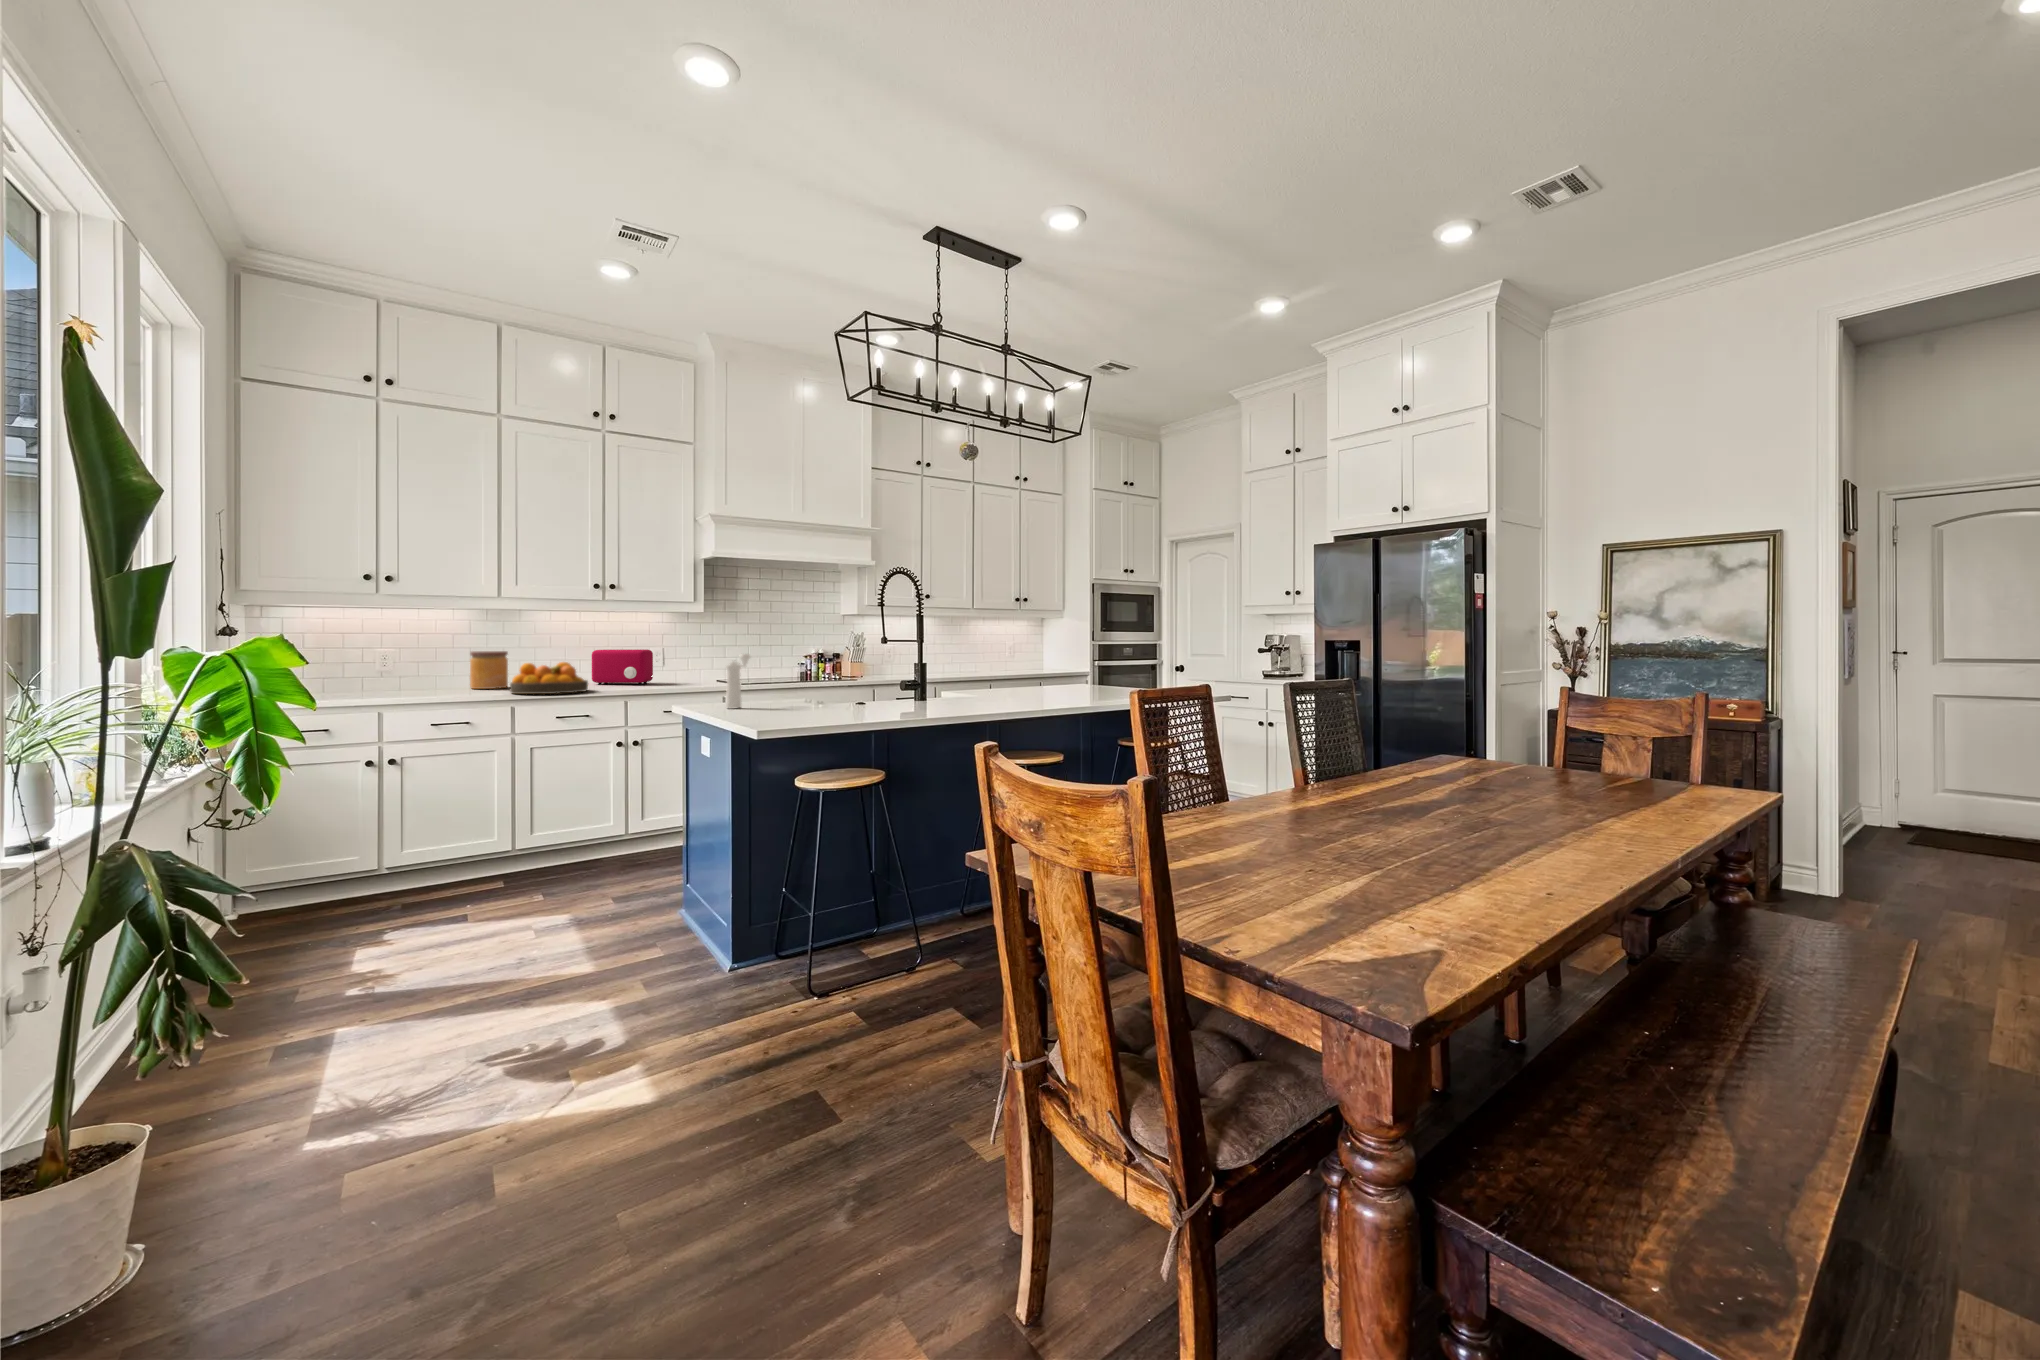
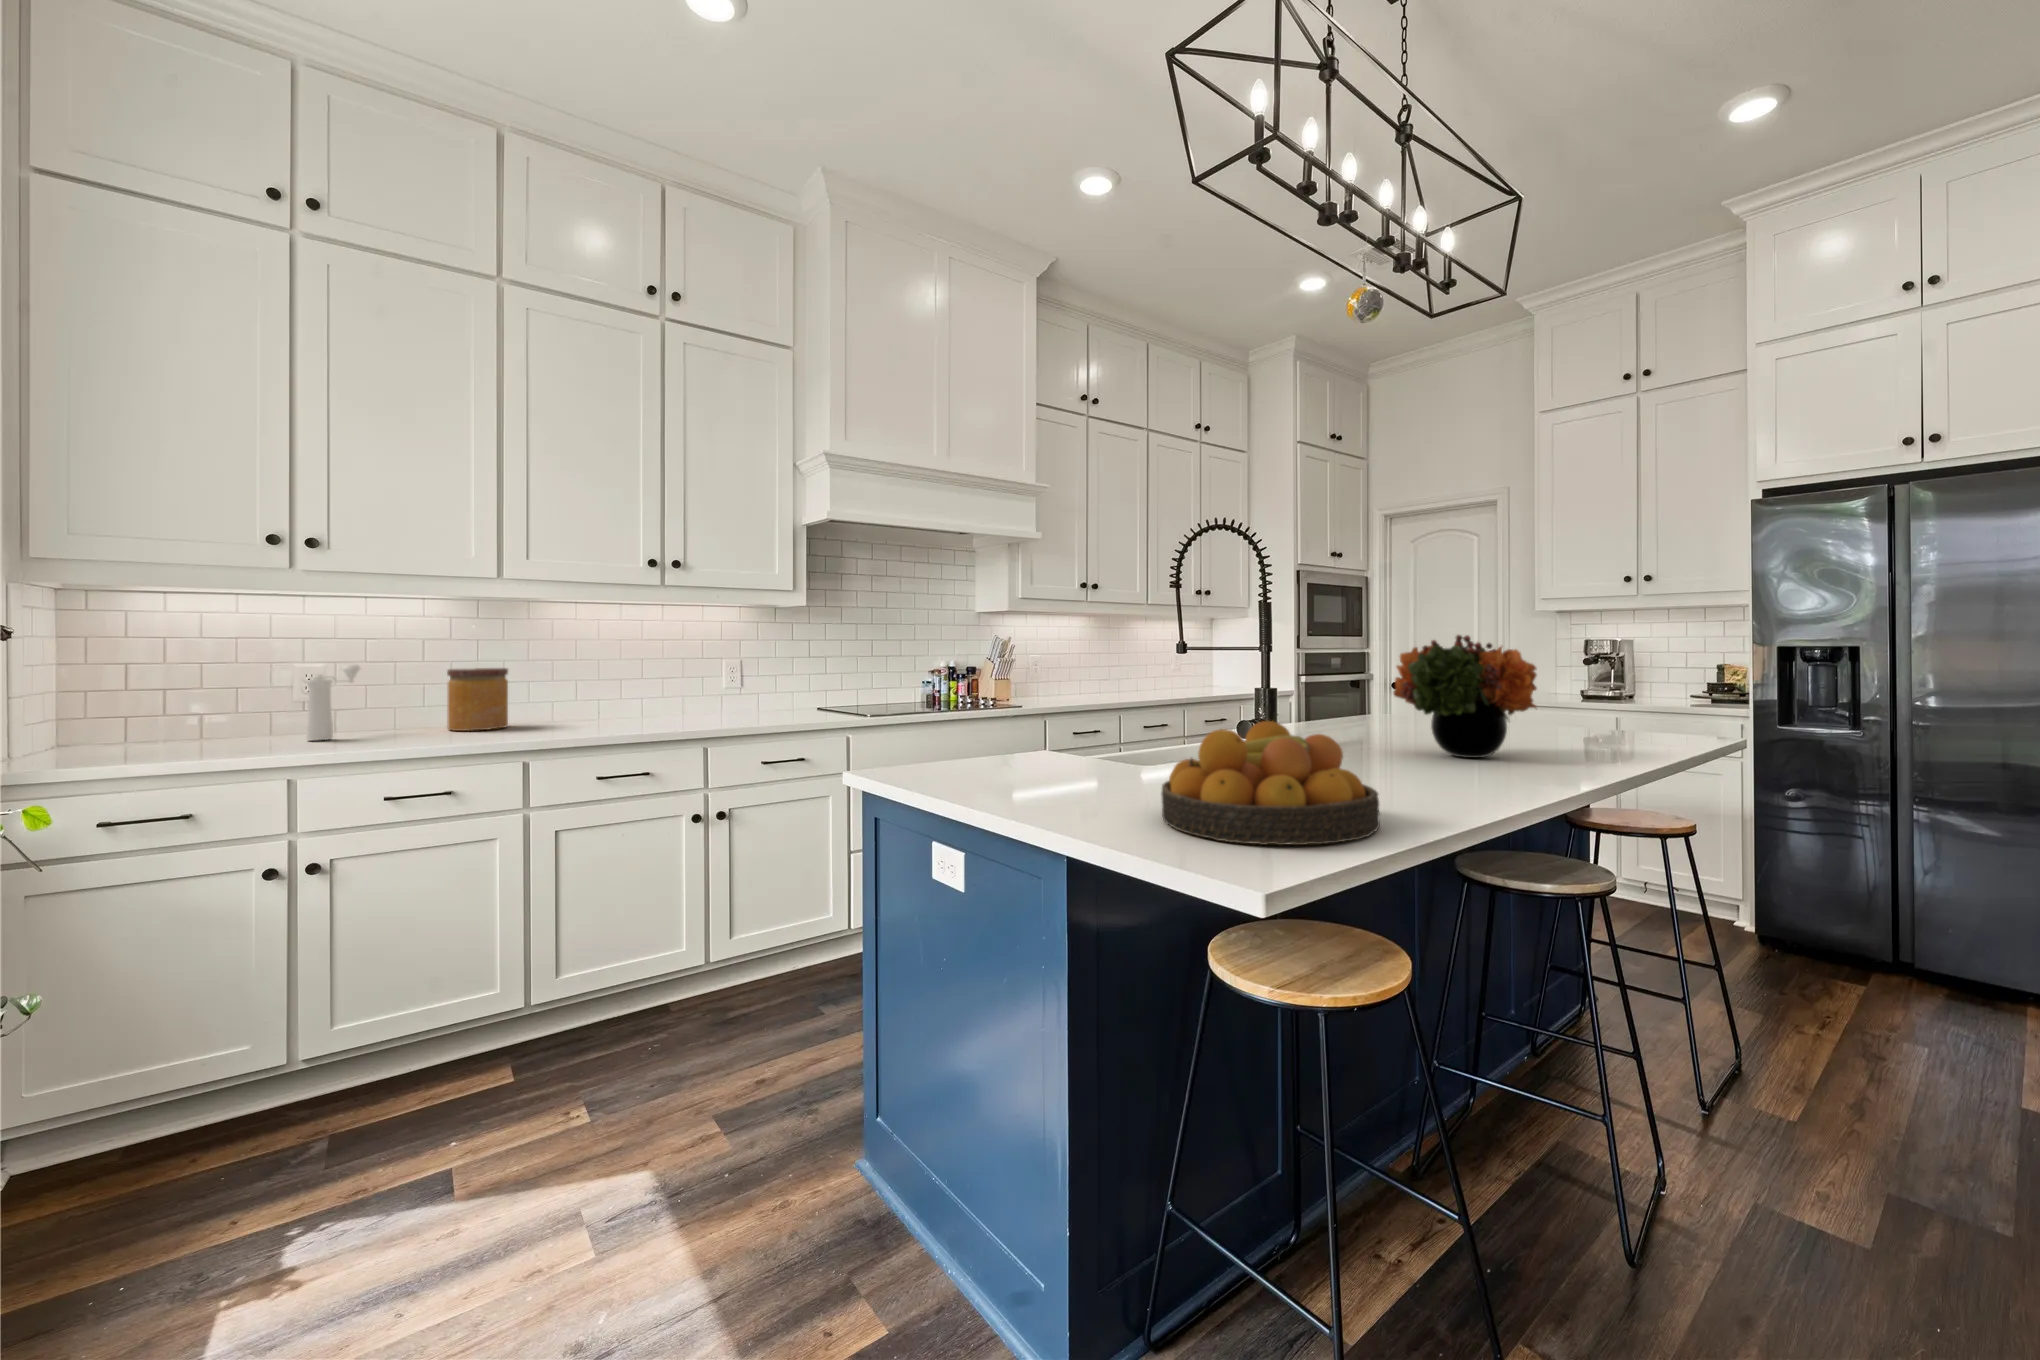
flower arrangement: none [989,633,1068,703] -> present [1394,635,1537,758]
toaster: present [592,649,653,685] -> none [636,664,727,719]
pepper mill: present [726,654,750,709] -> present [306,664,361,741]
fruit bowl: present [510,662,588,694] -> present [1161,721,1380,845]

